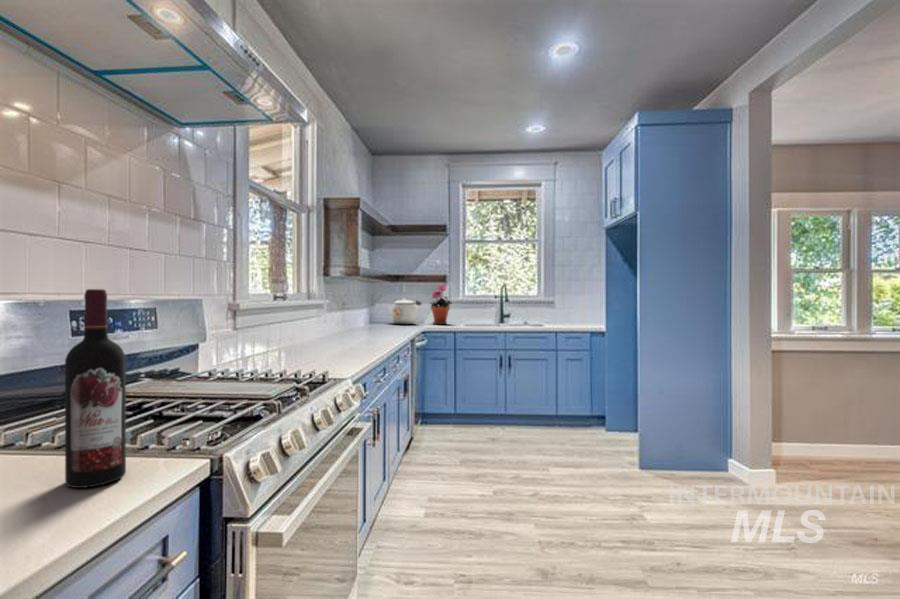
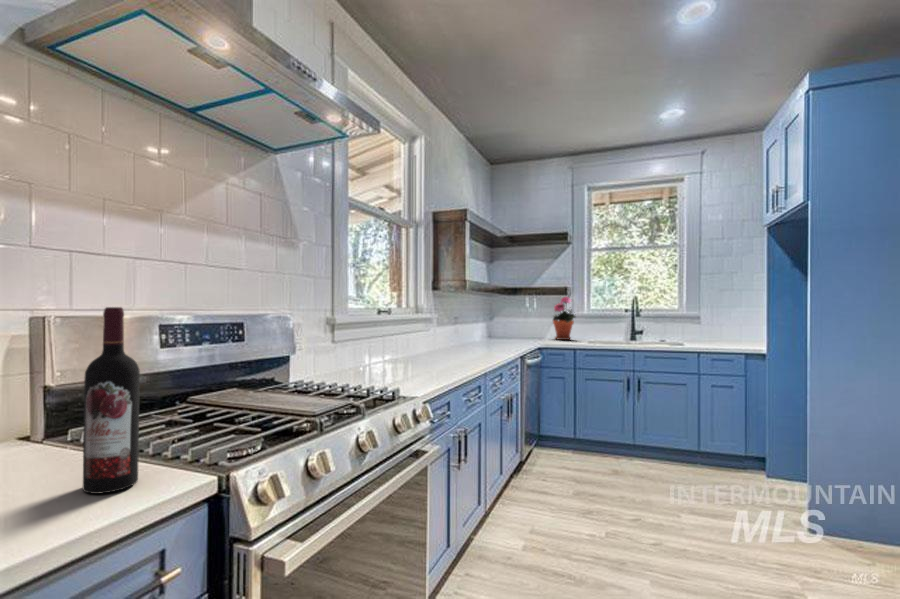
kettle: present [389,298,421,324] -> none [507,311,542,339]

